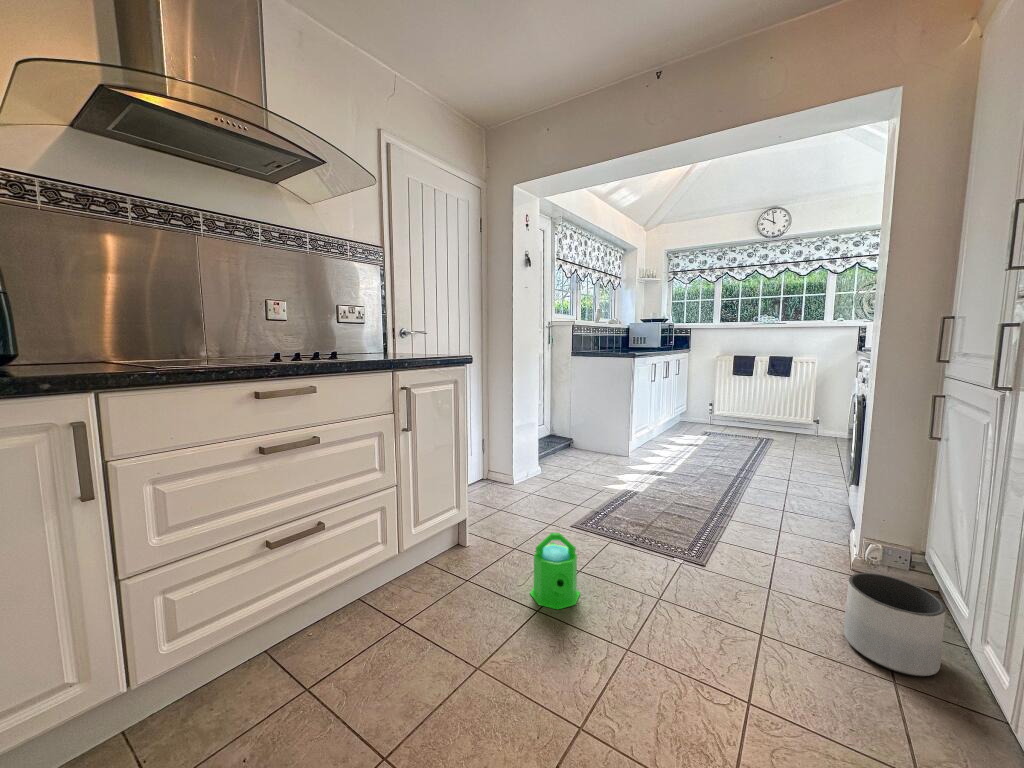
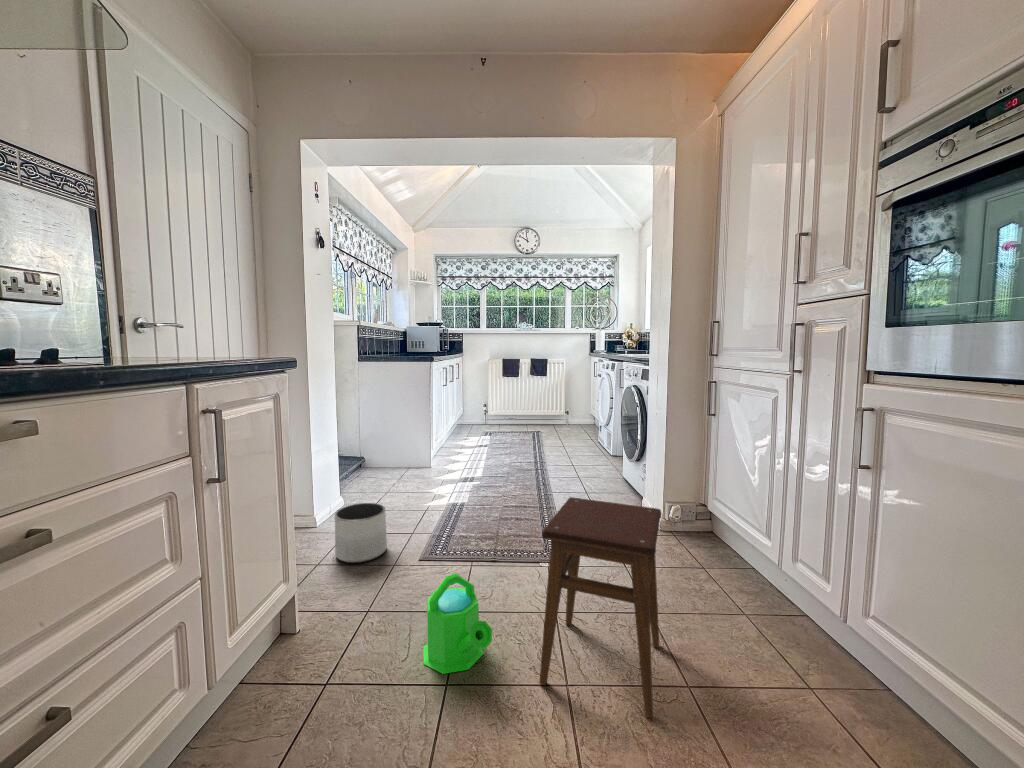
stool: none [604,494,754,711] -> present [539,497,661,718]
planter: present [844,573,945,676] -> present [335,503,387,563]

